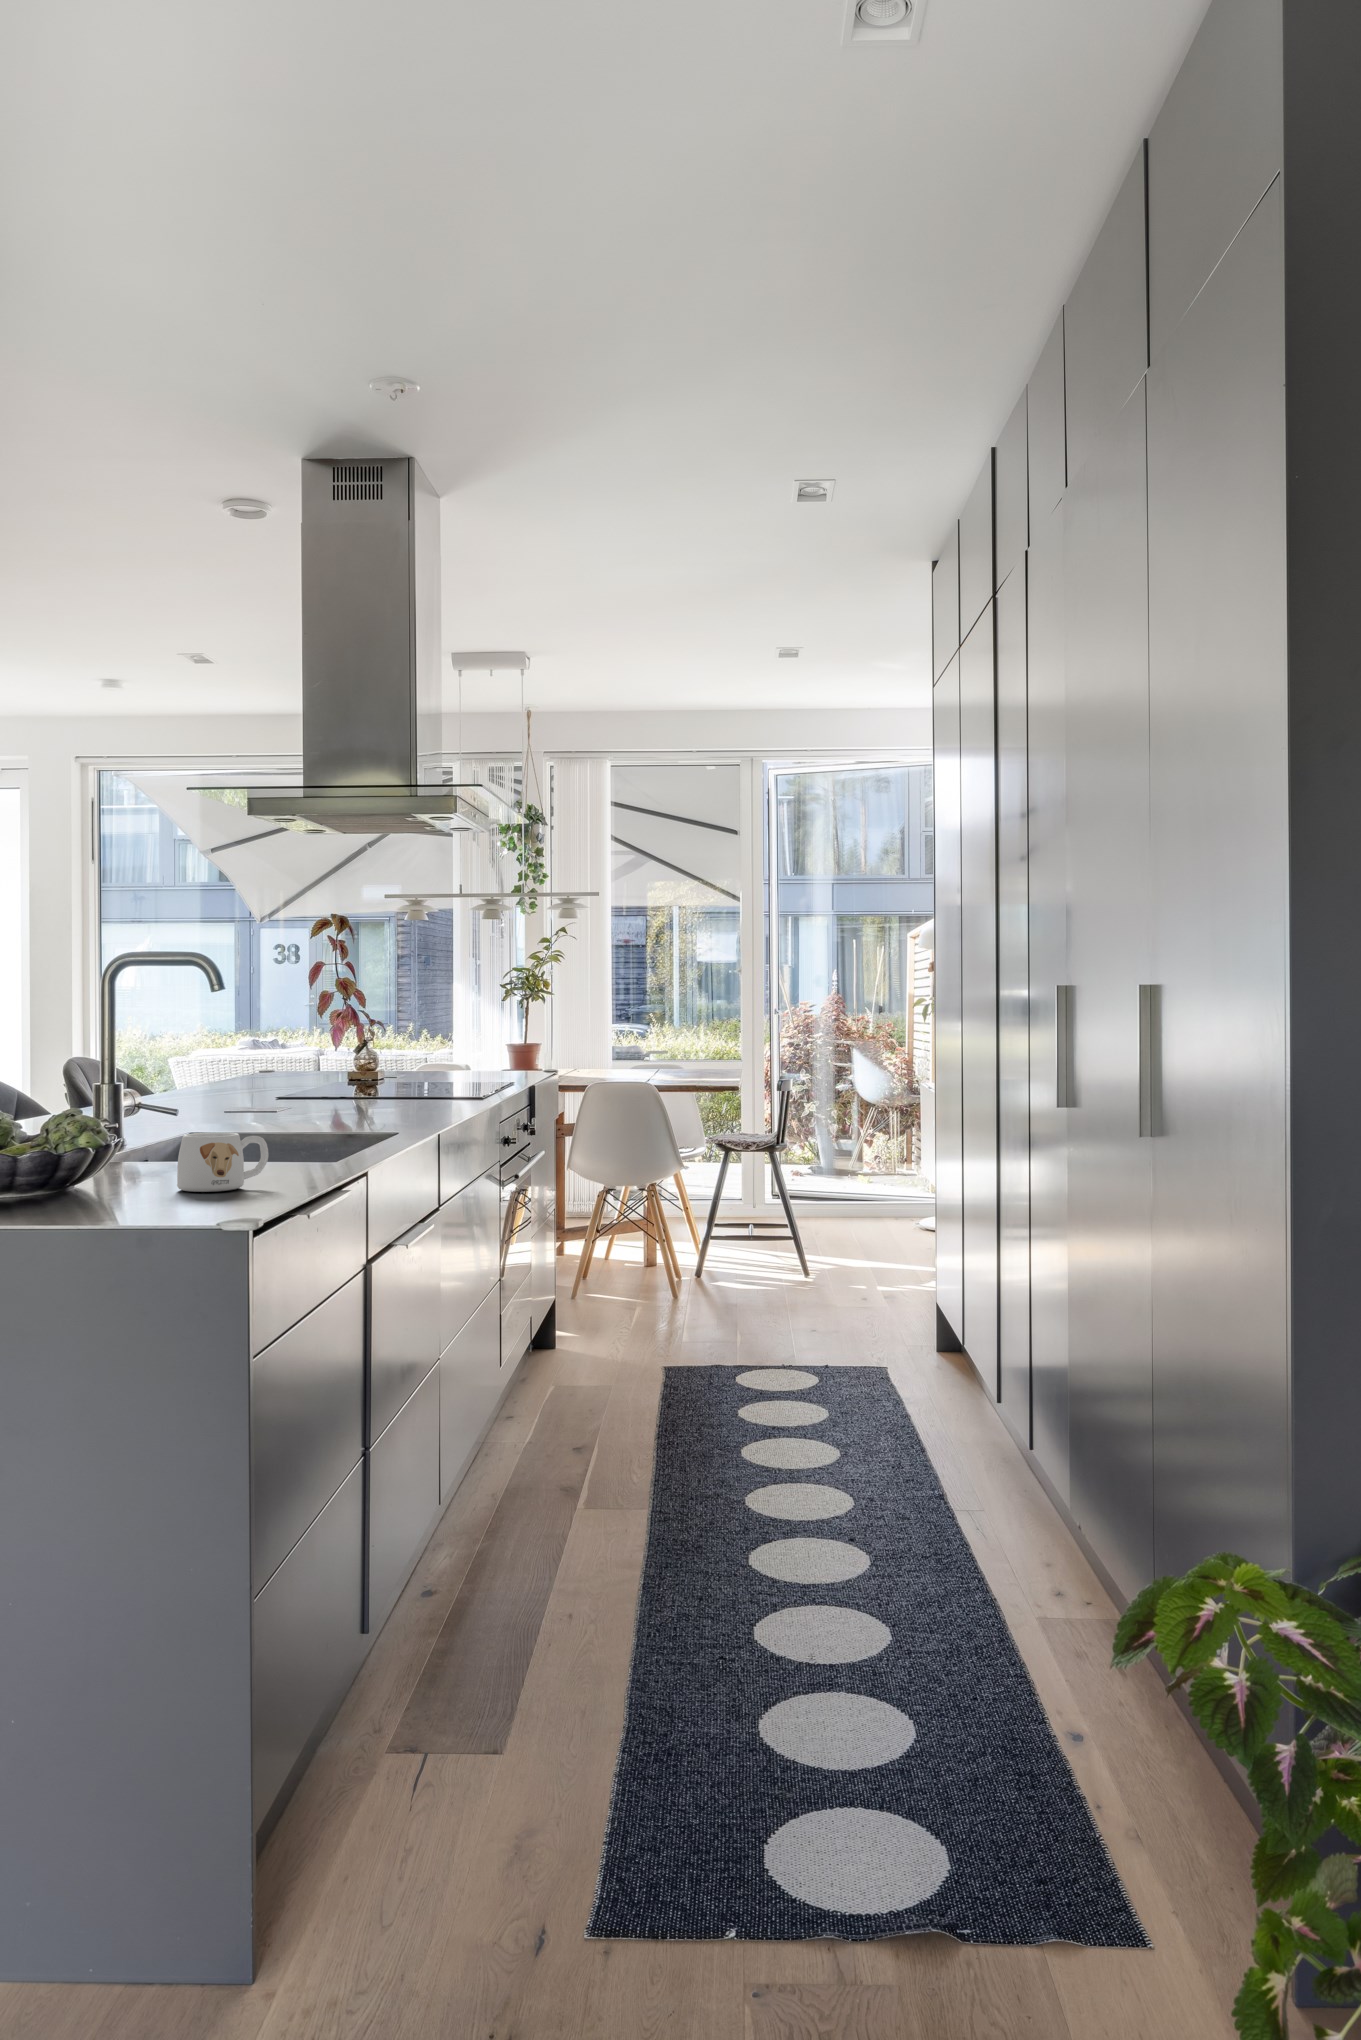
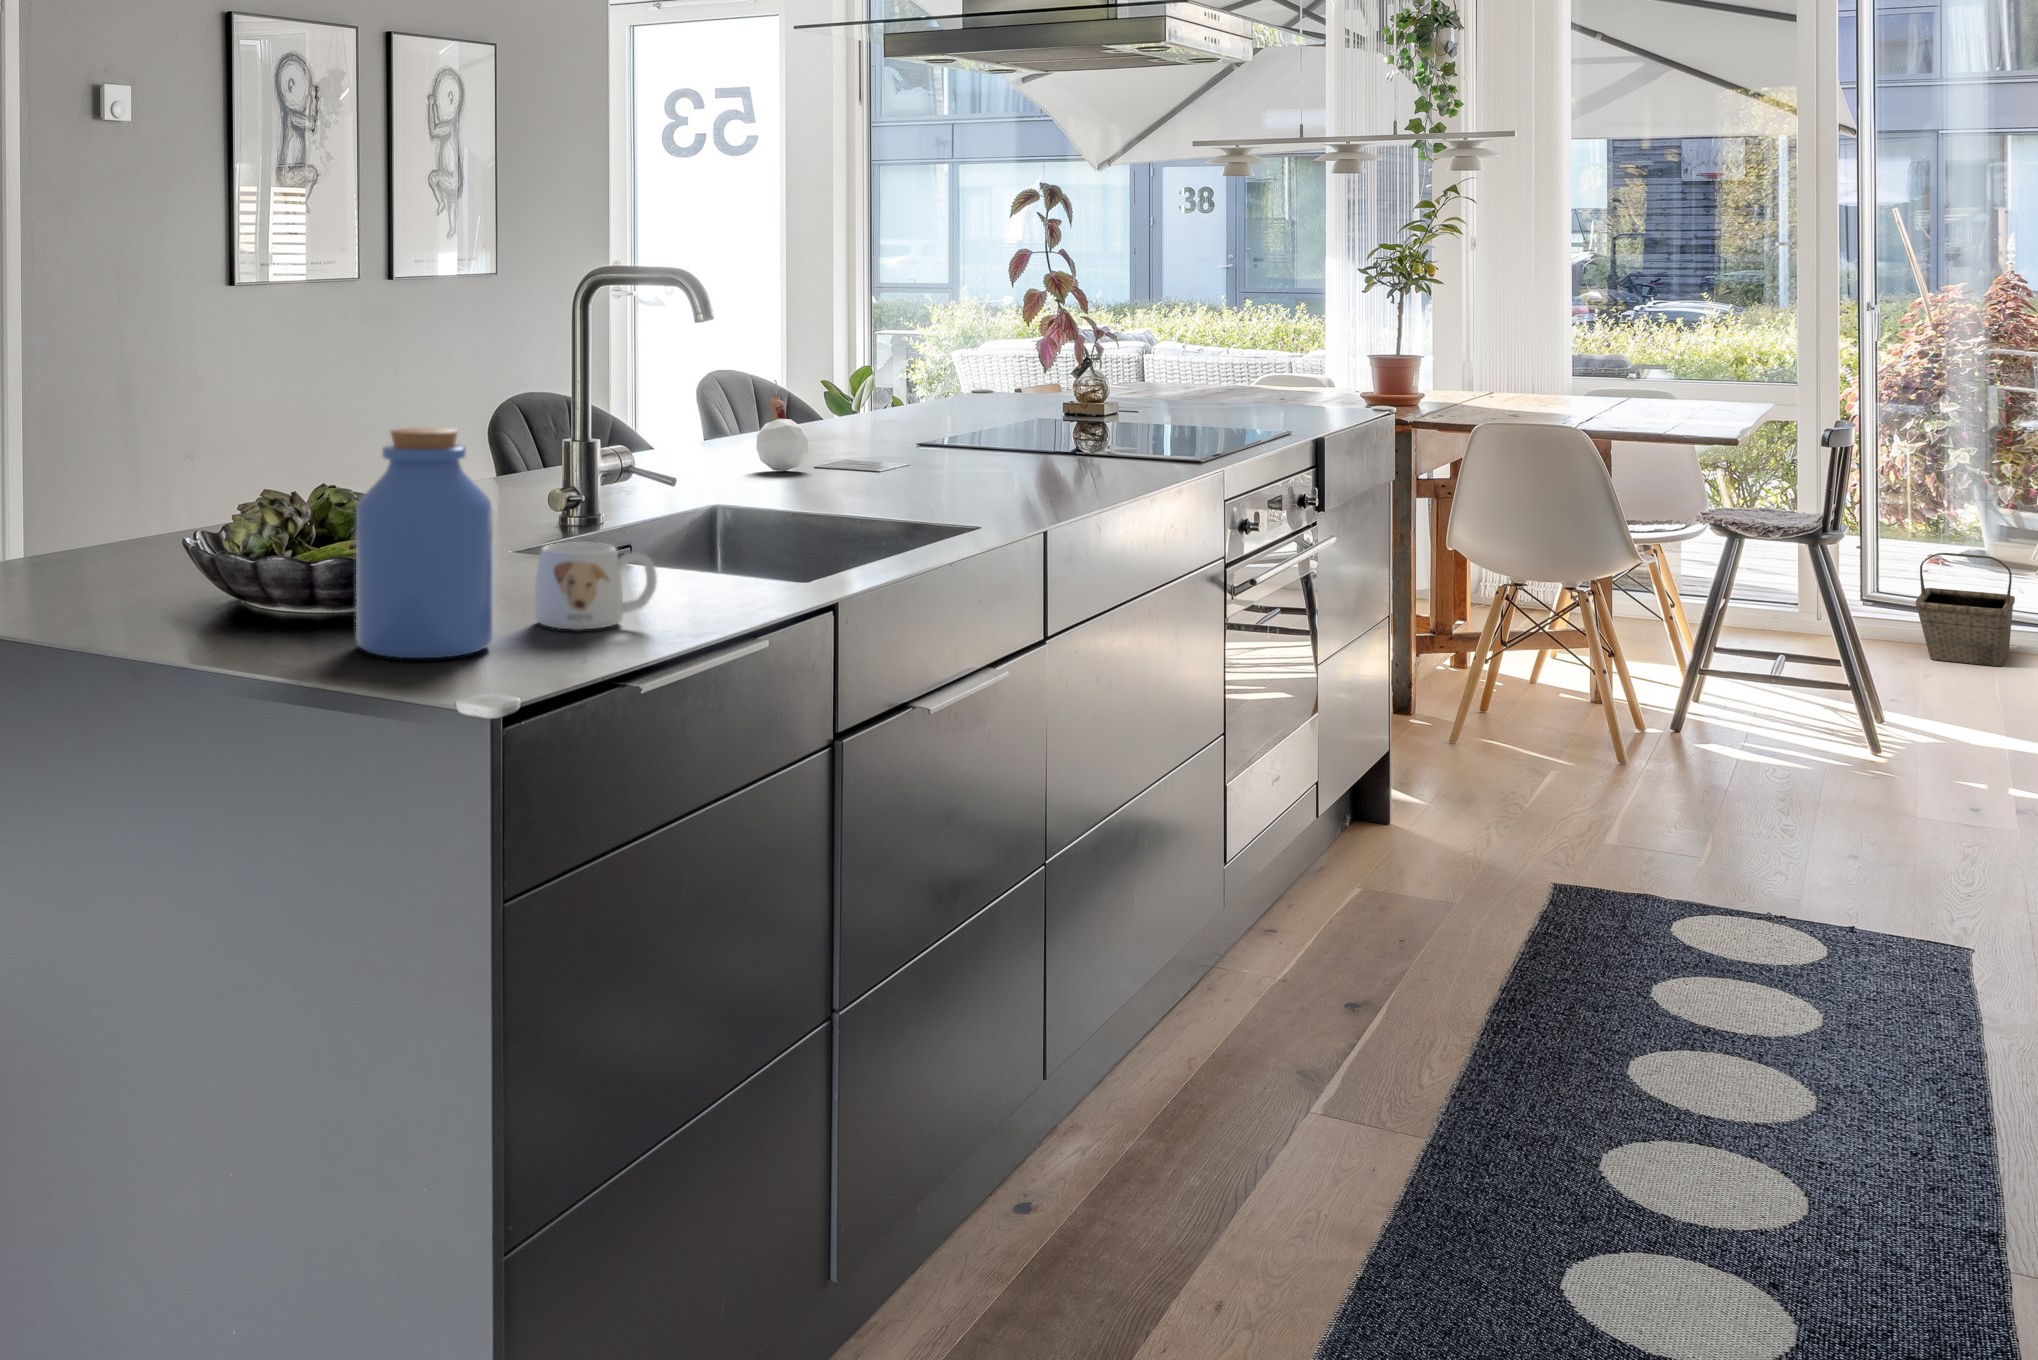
jar: none [71,1045,178,1211] -> present [356,427,493,658]
candle: none [181,1046,223,1113] -> present [756,380,808,471]
basket: none [807,1161,855,1227] -> present [1916,553,2015,666]

